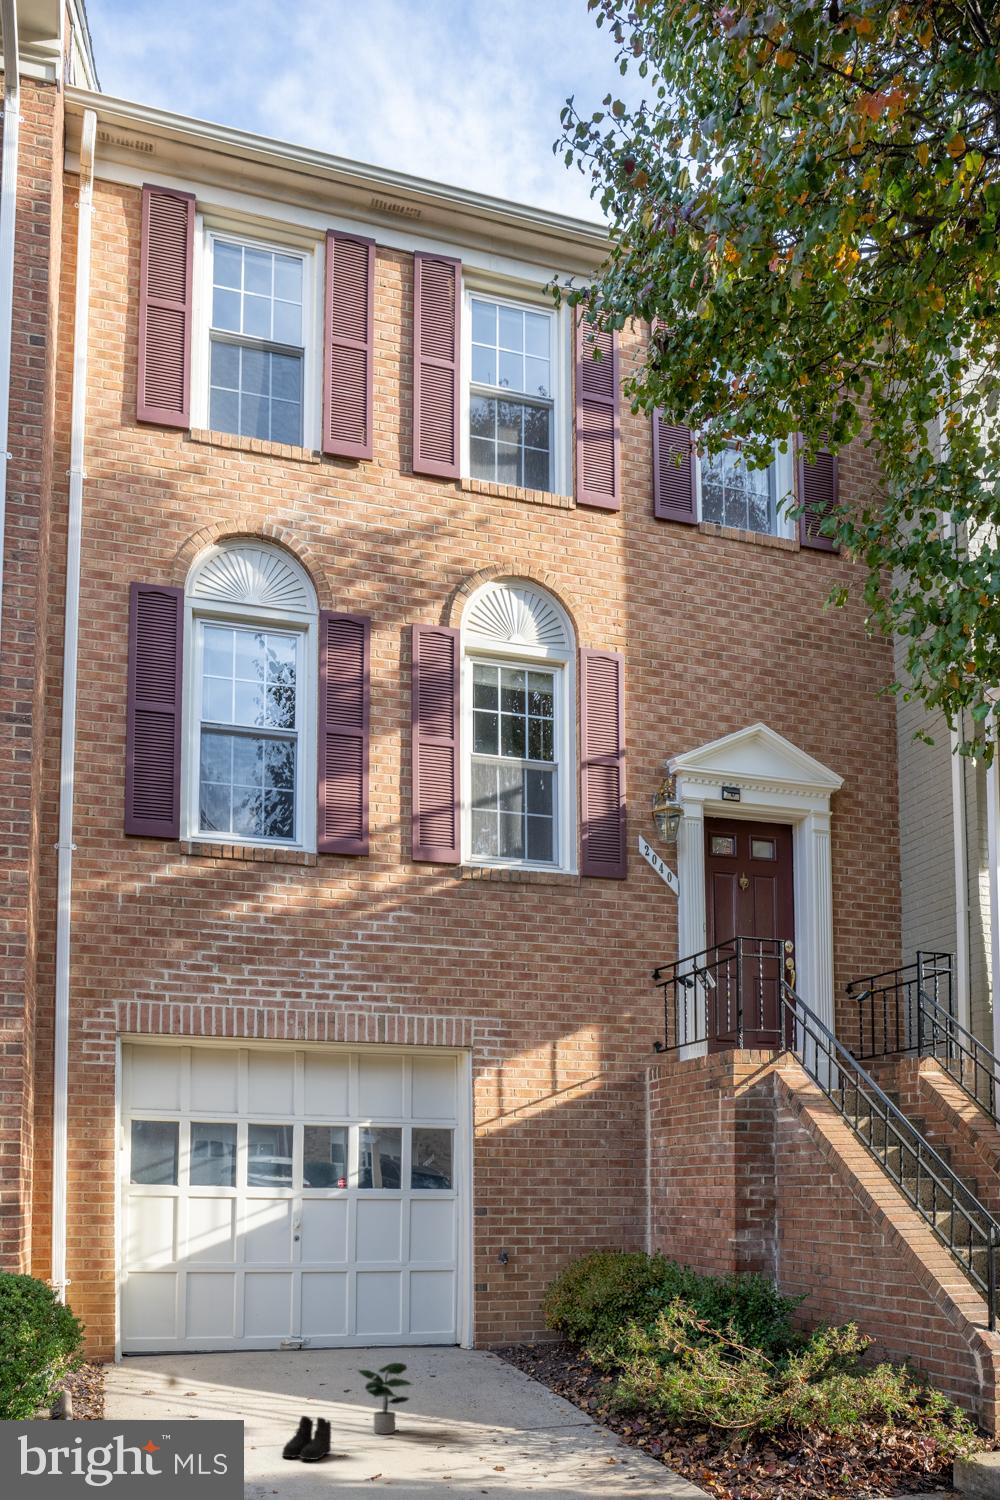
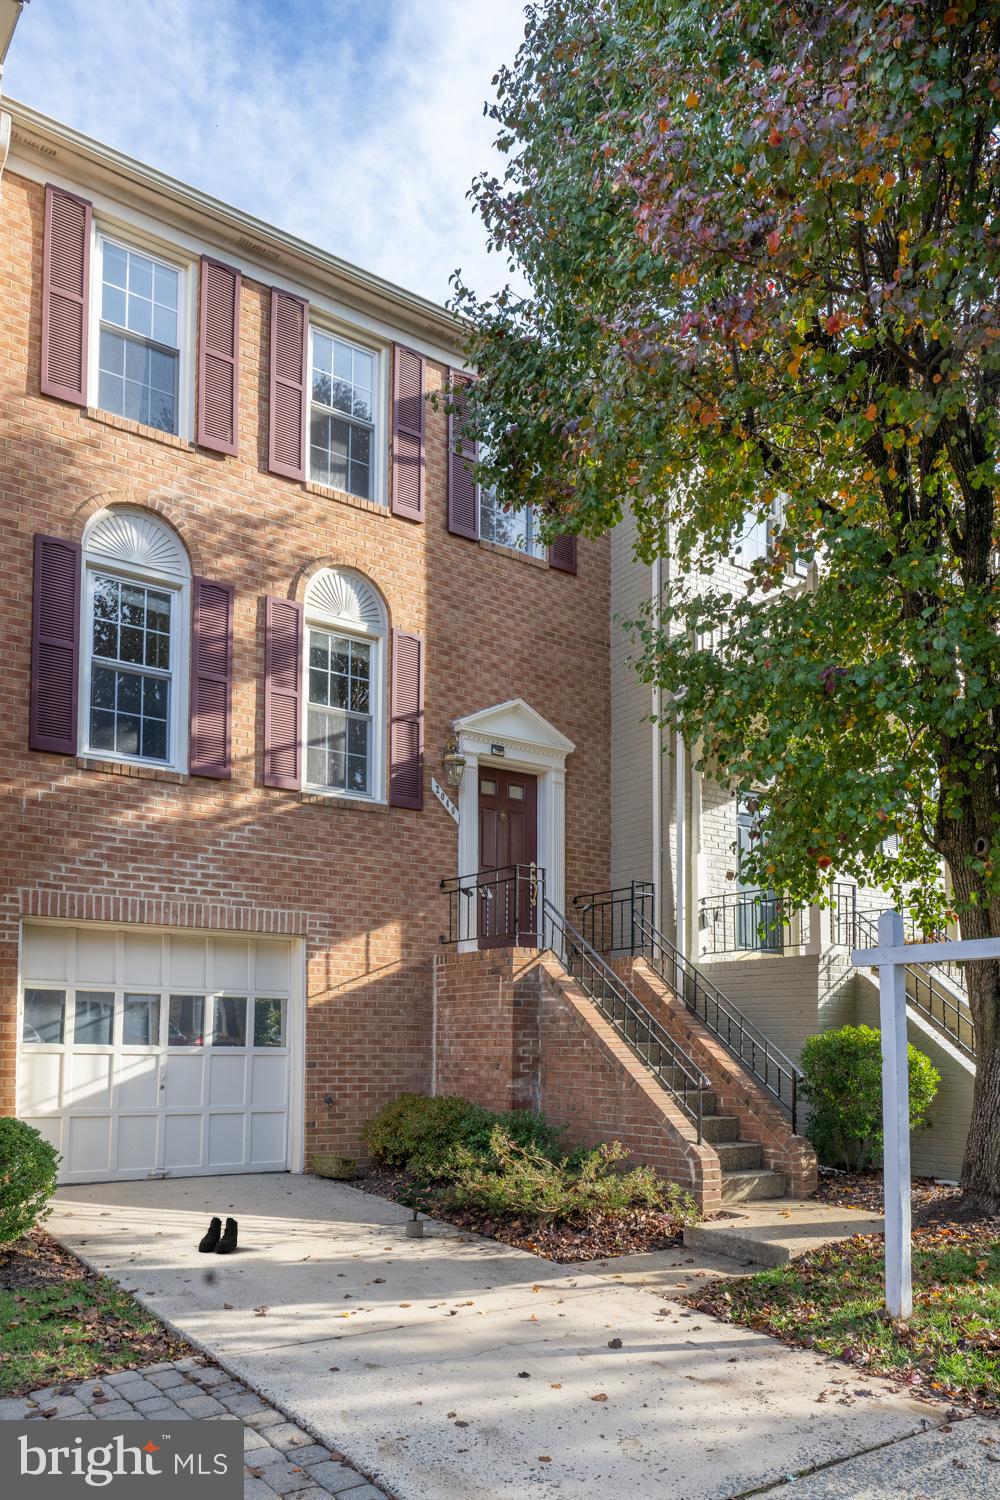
woven basket: none [485,1323,541,1357] -> present [312,1154,359,1179]
potted plant: present [358,1363,412,1434] -> present [393,1181,440,1237]

